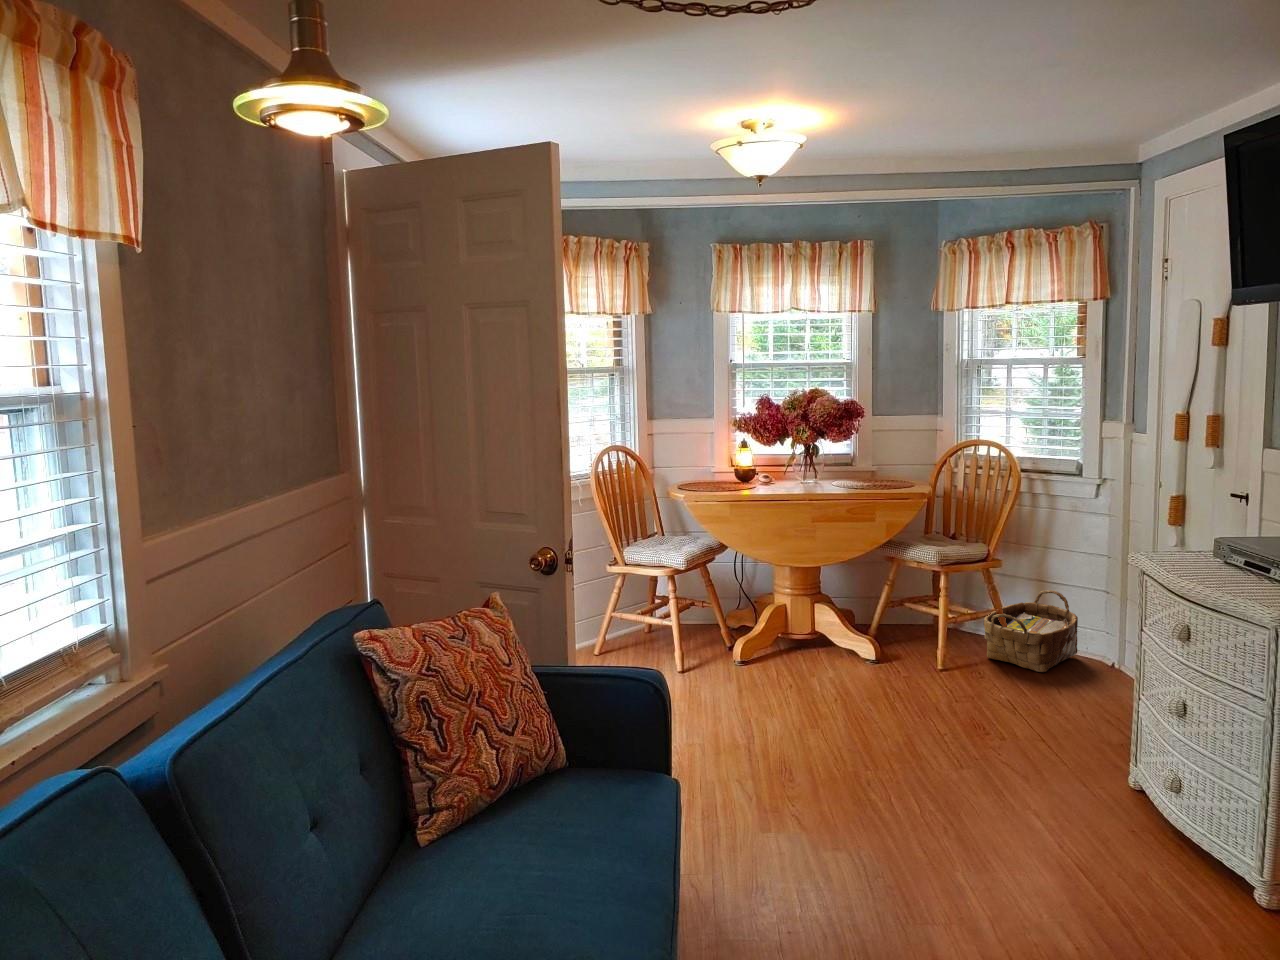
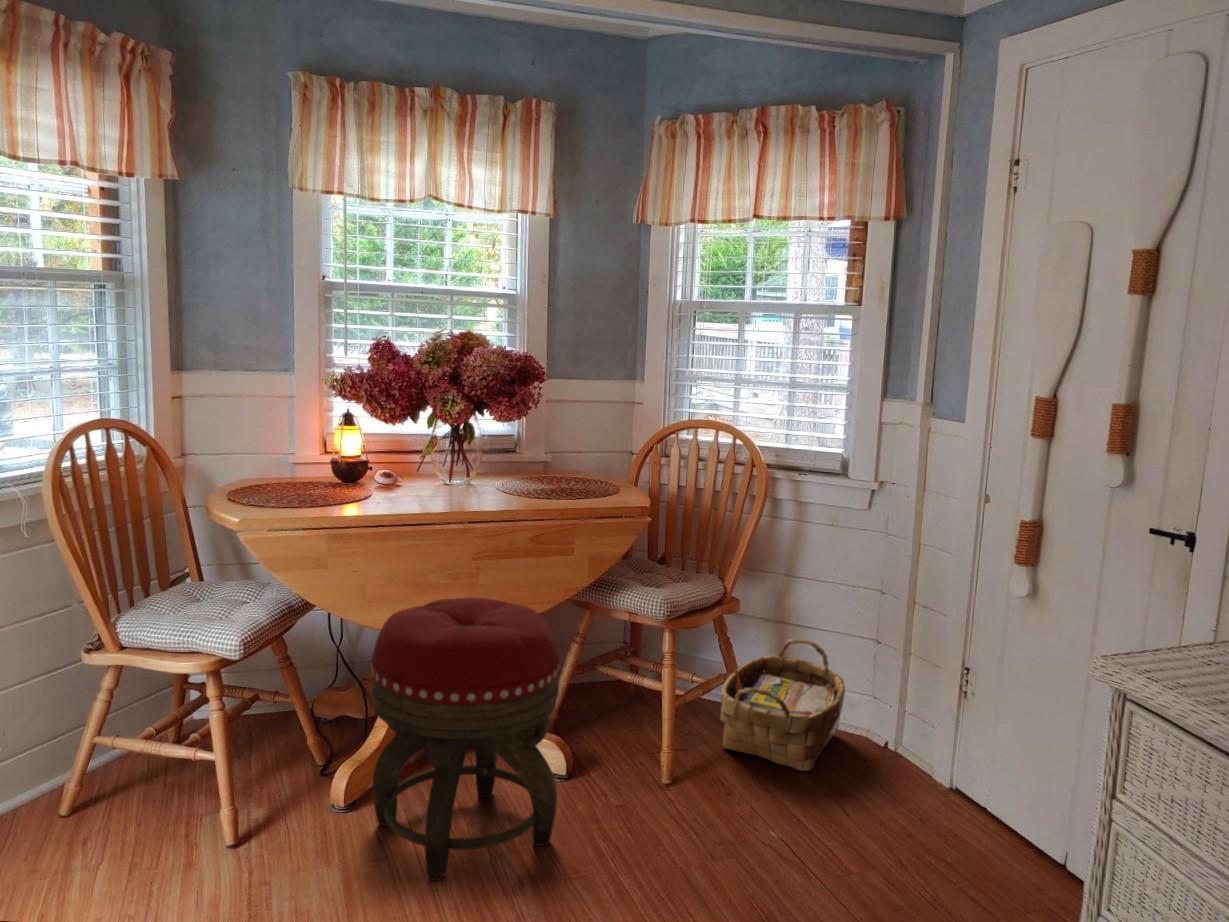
footstool: none [754,544,862,695] -> present [371,597,560,881]

